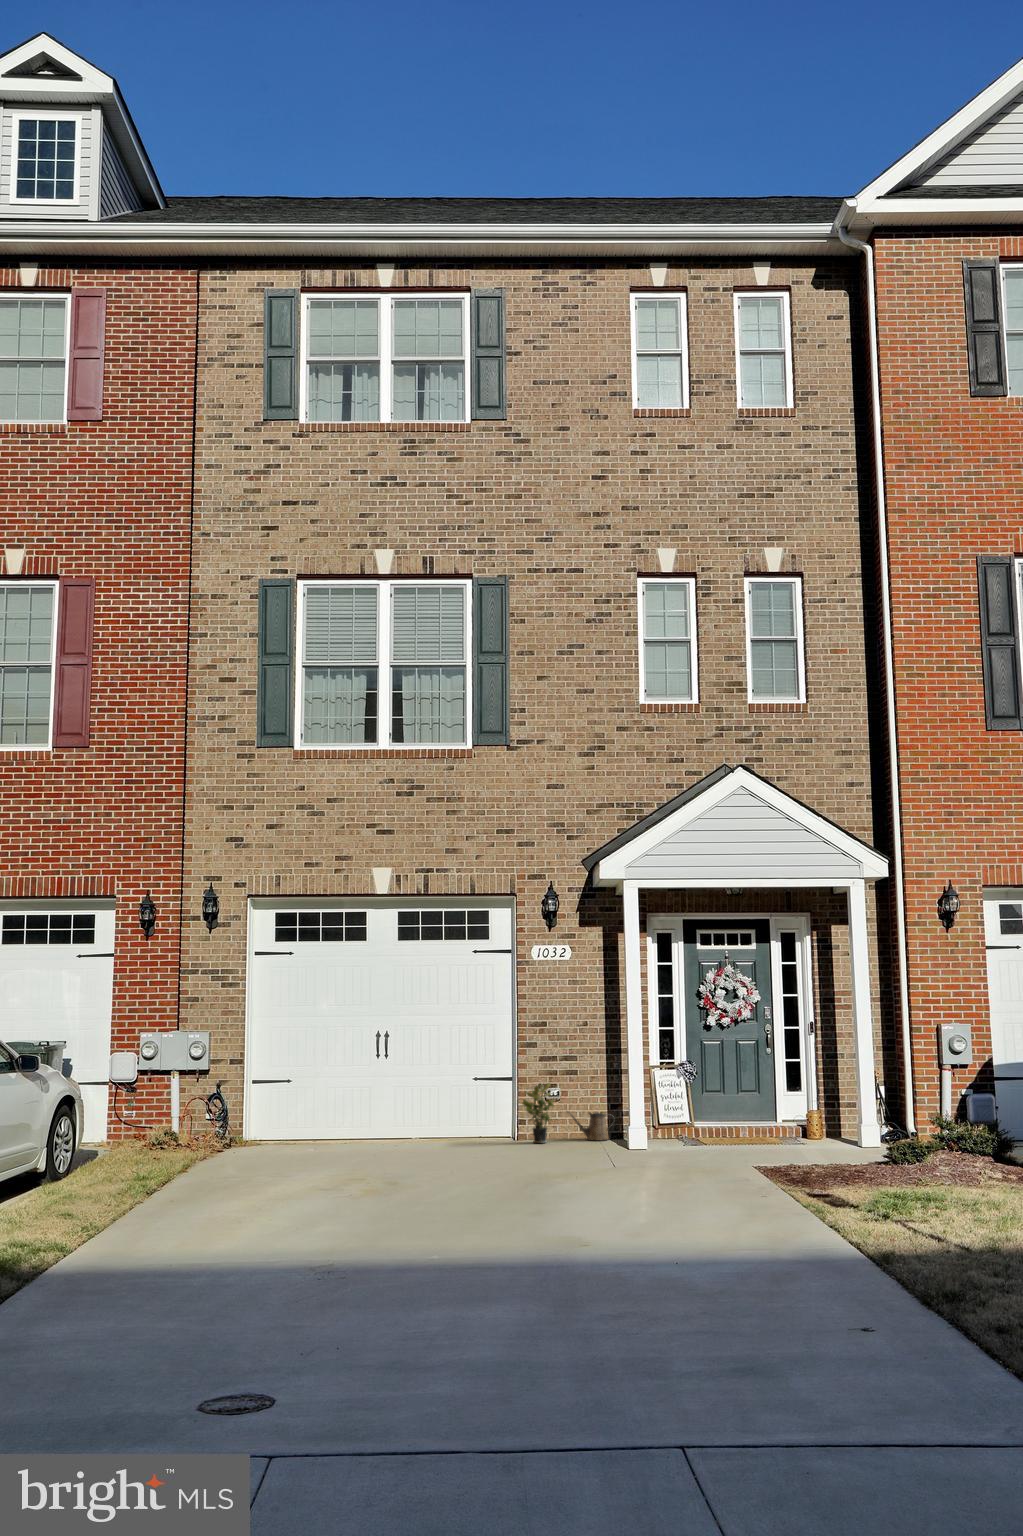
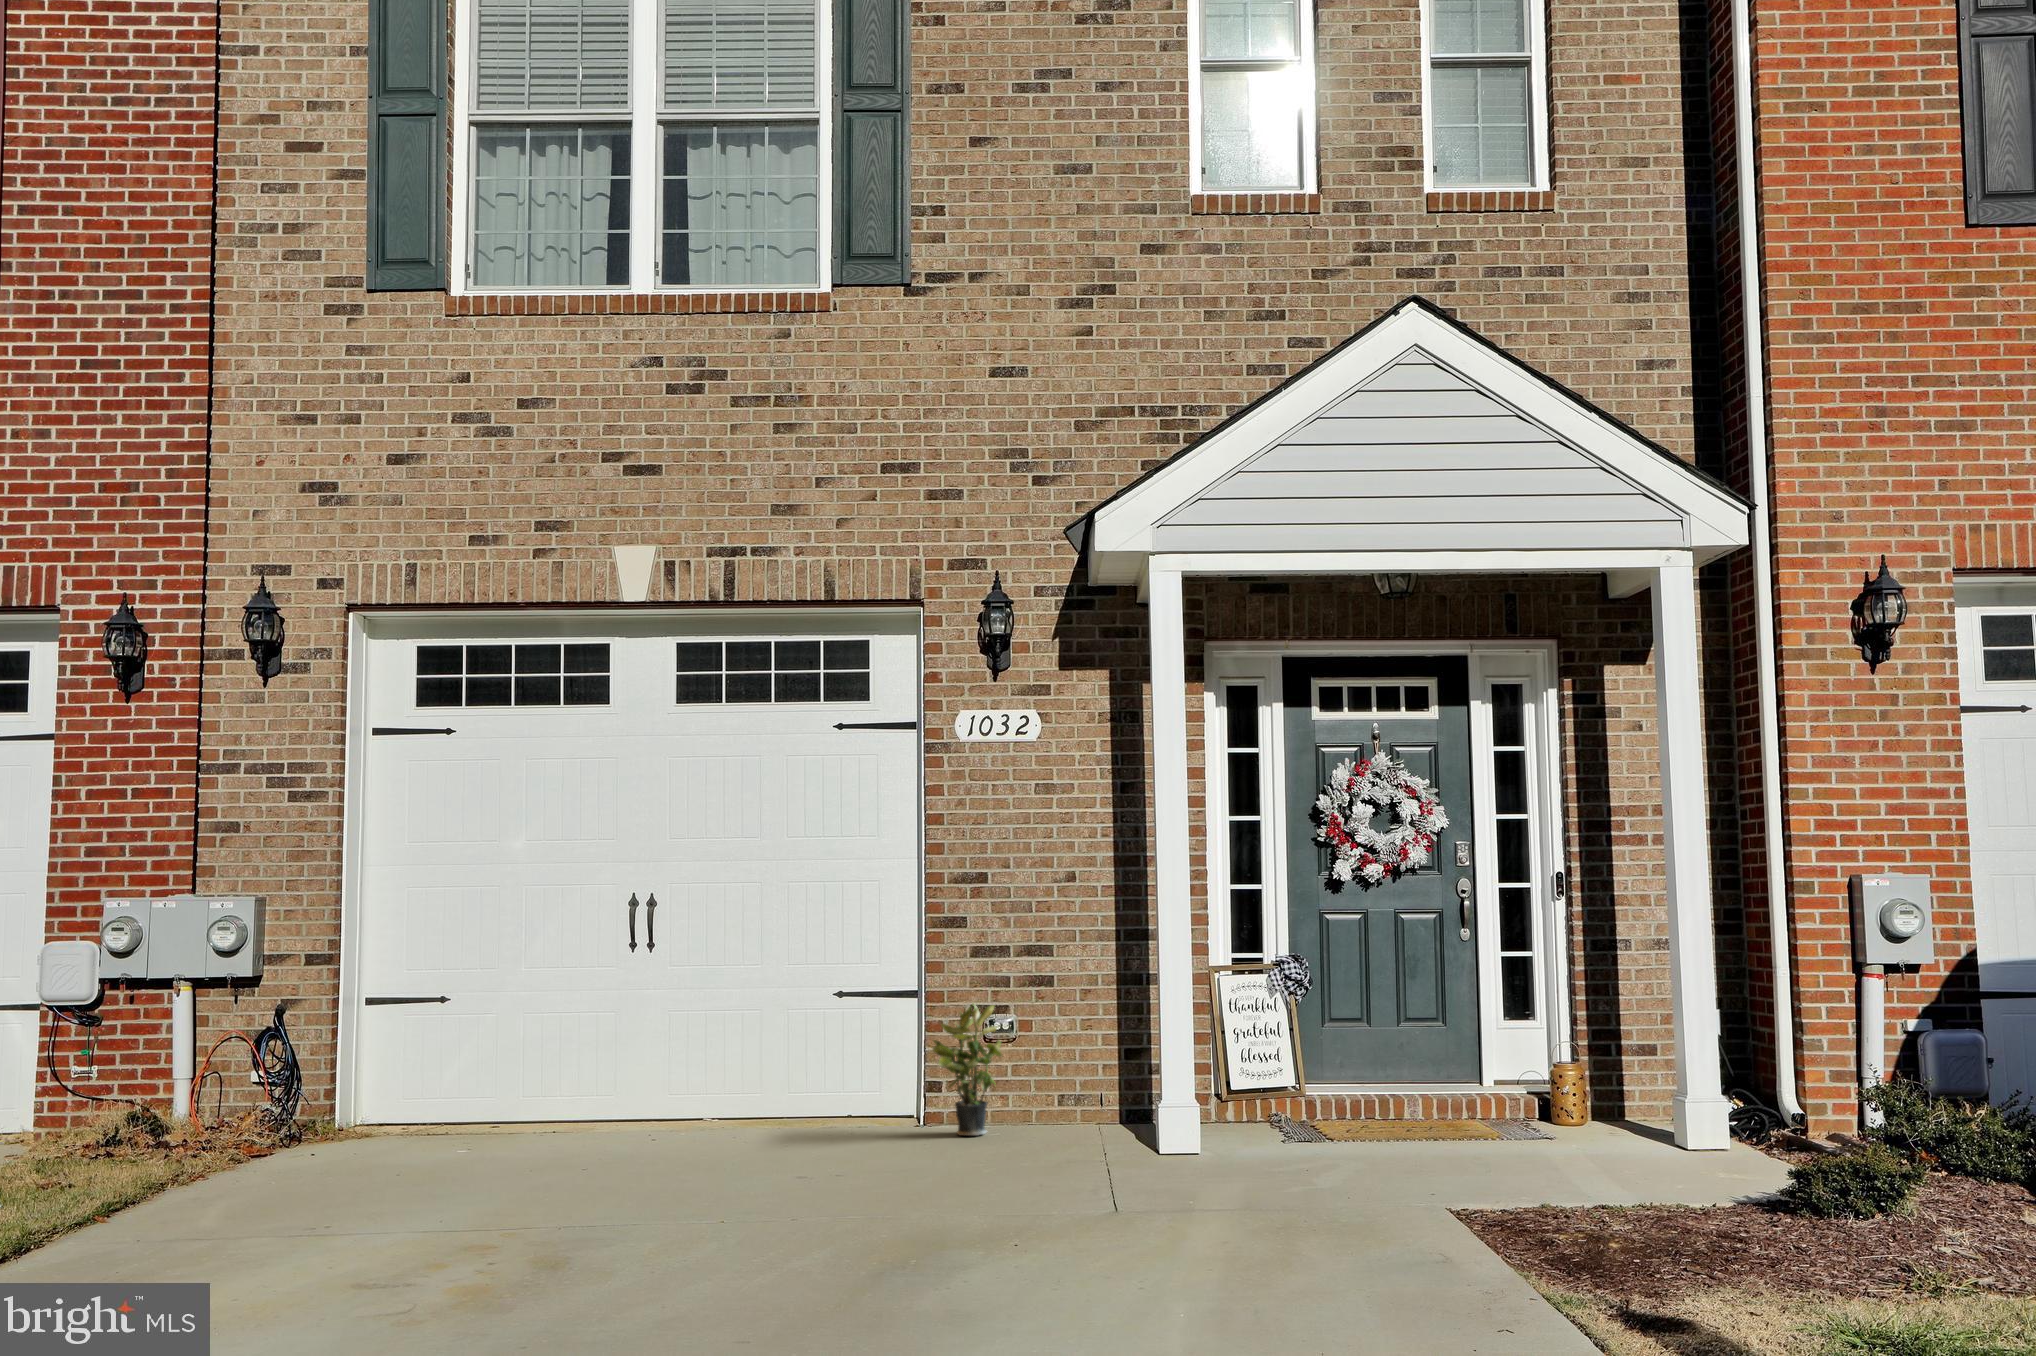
watering can: present [568,1112,609,1140] -> none [1028,1064,1134,1129]

